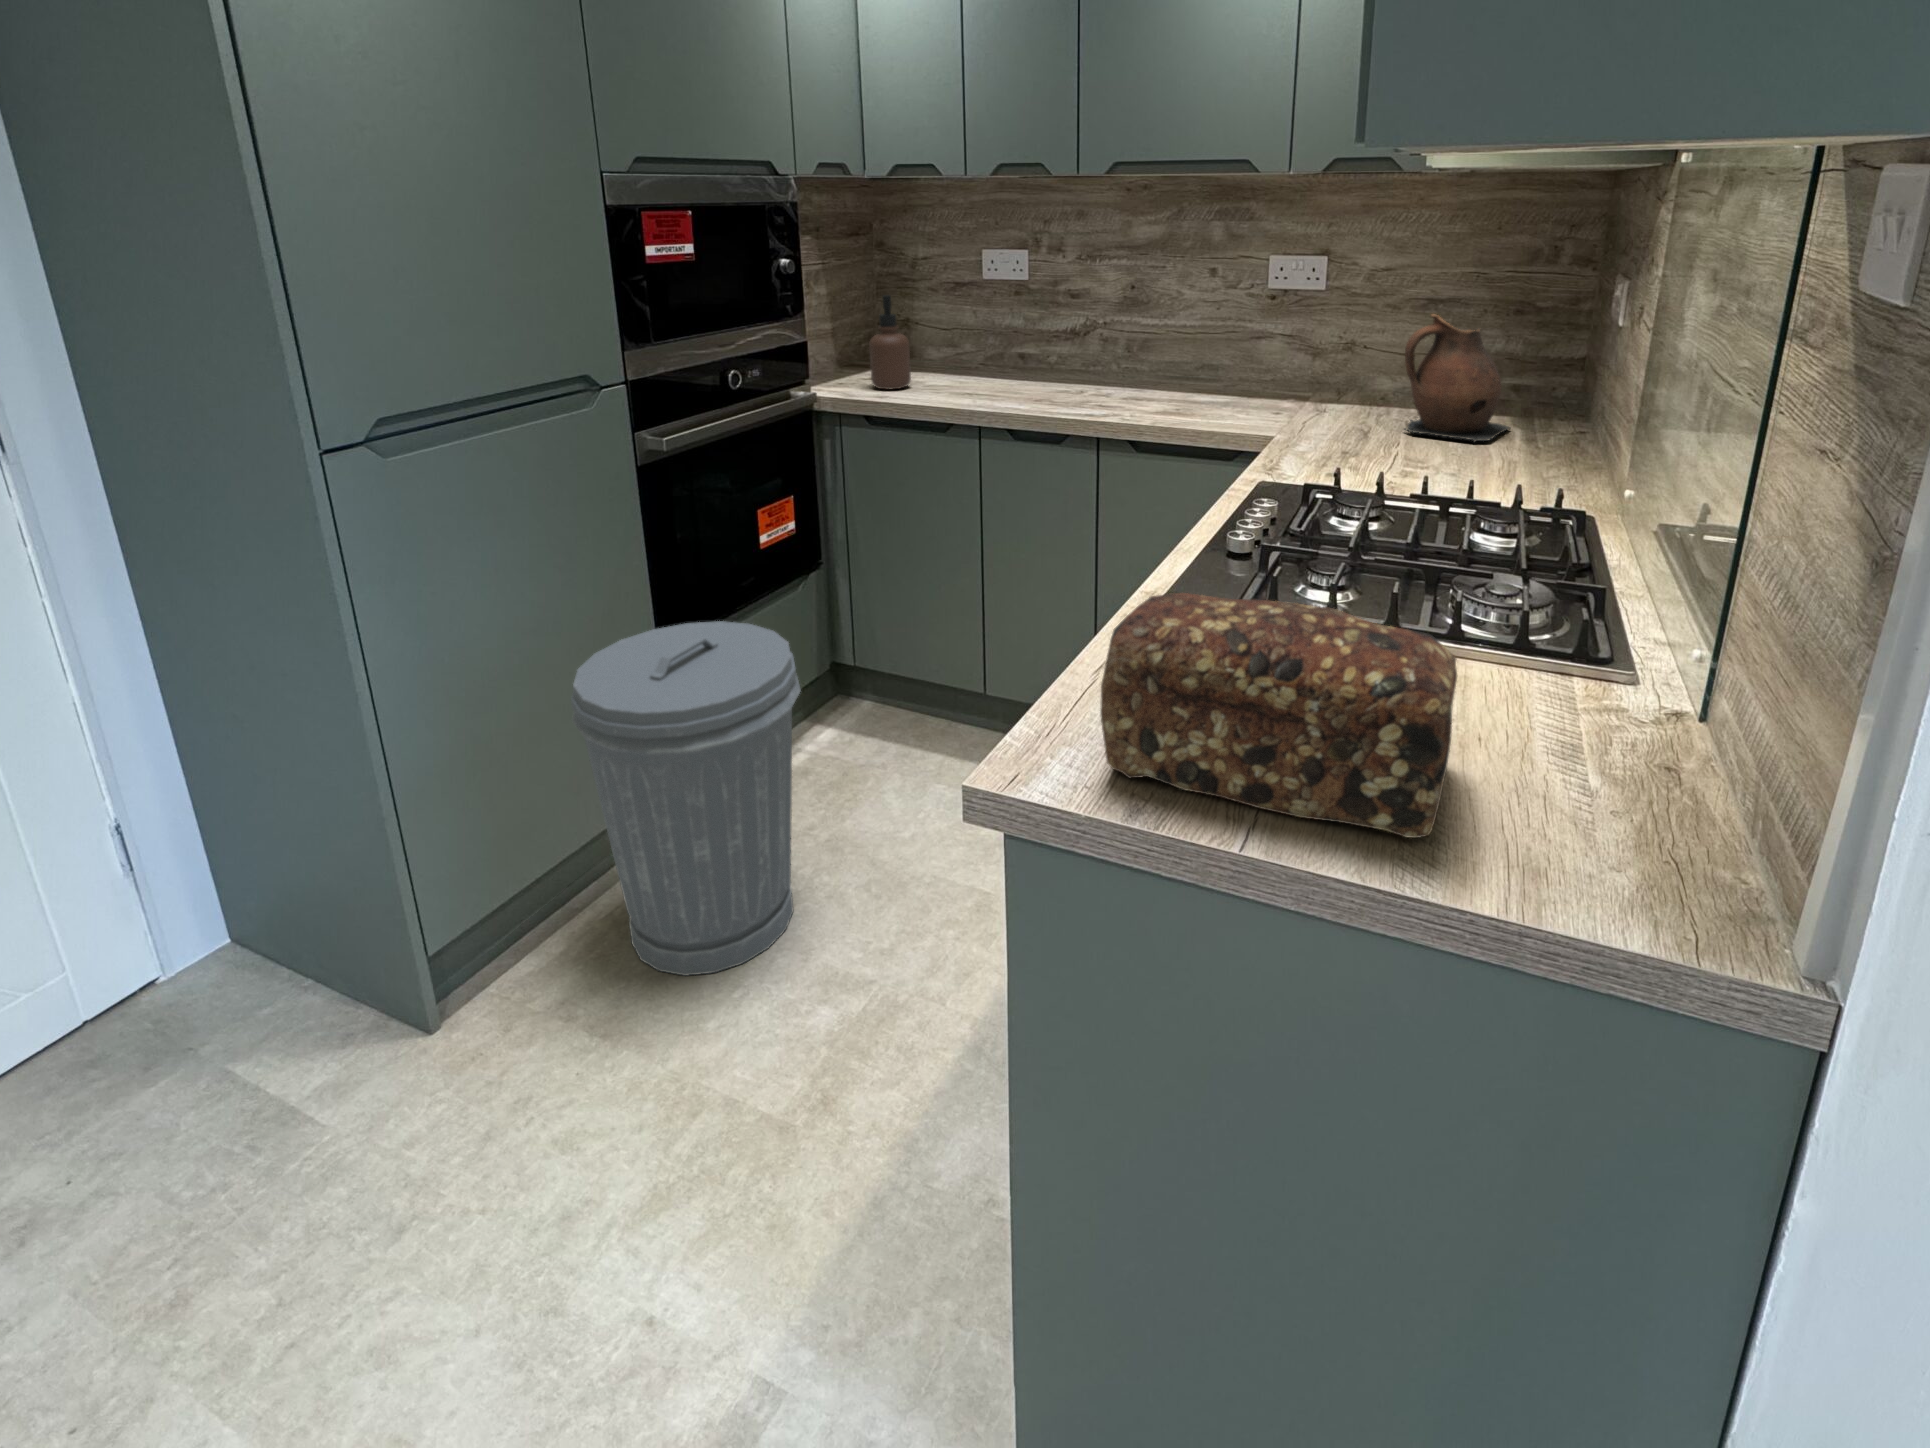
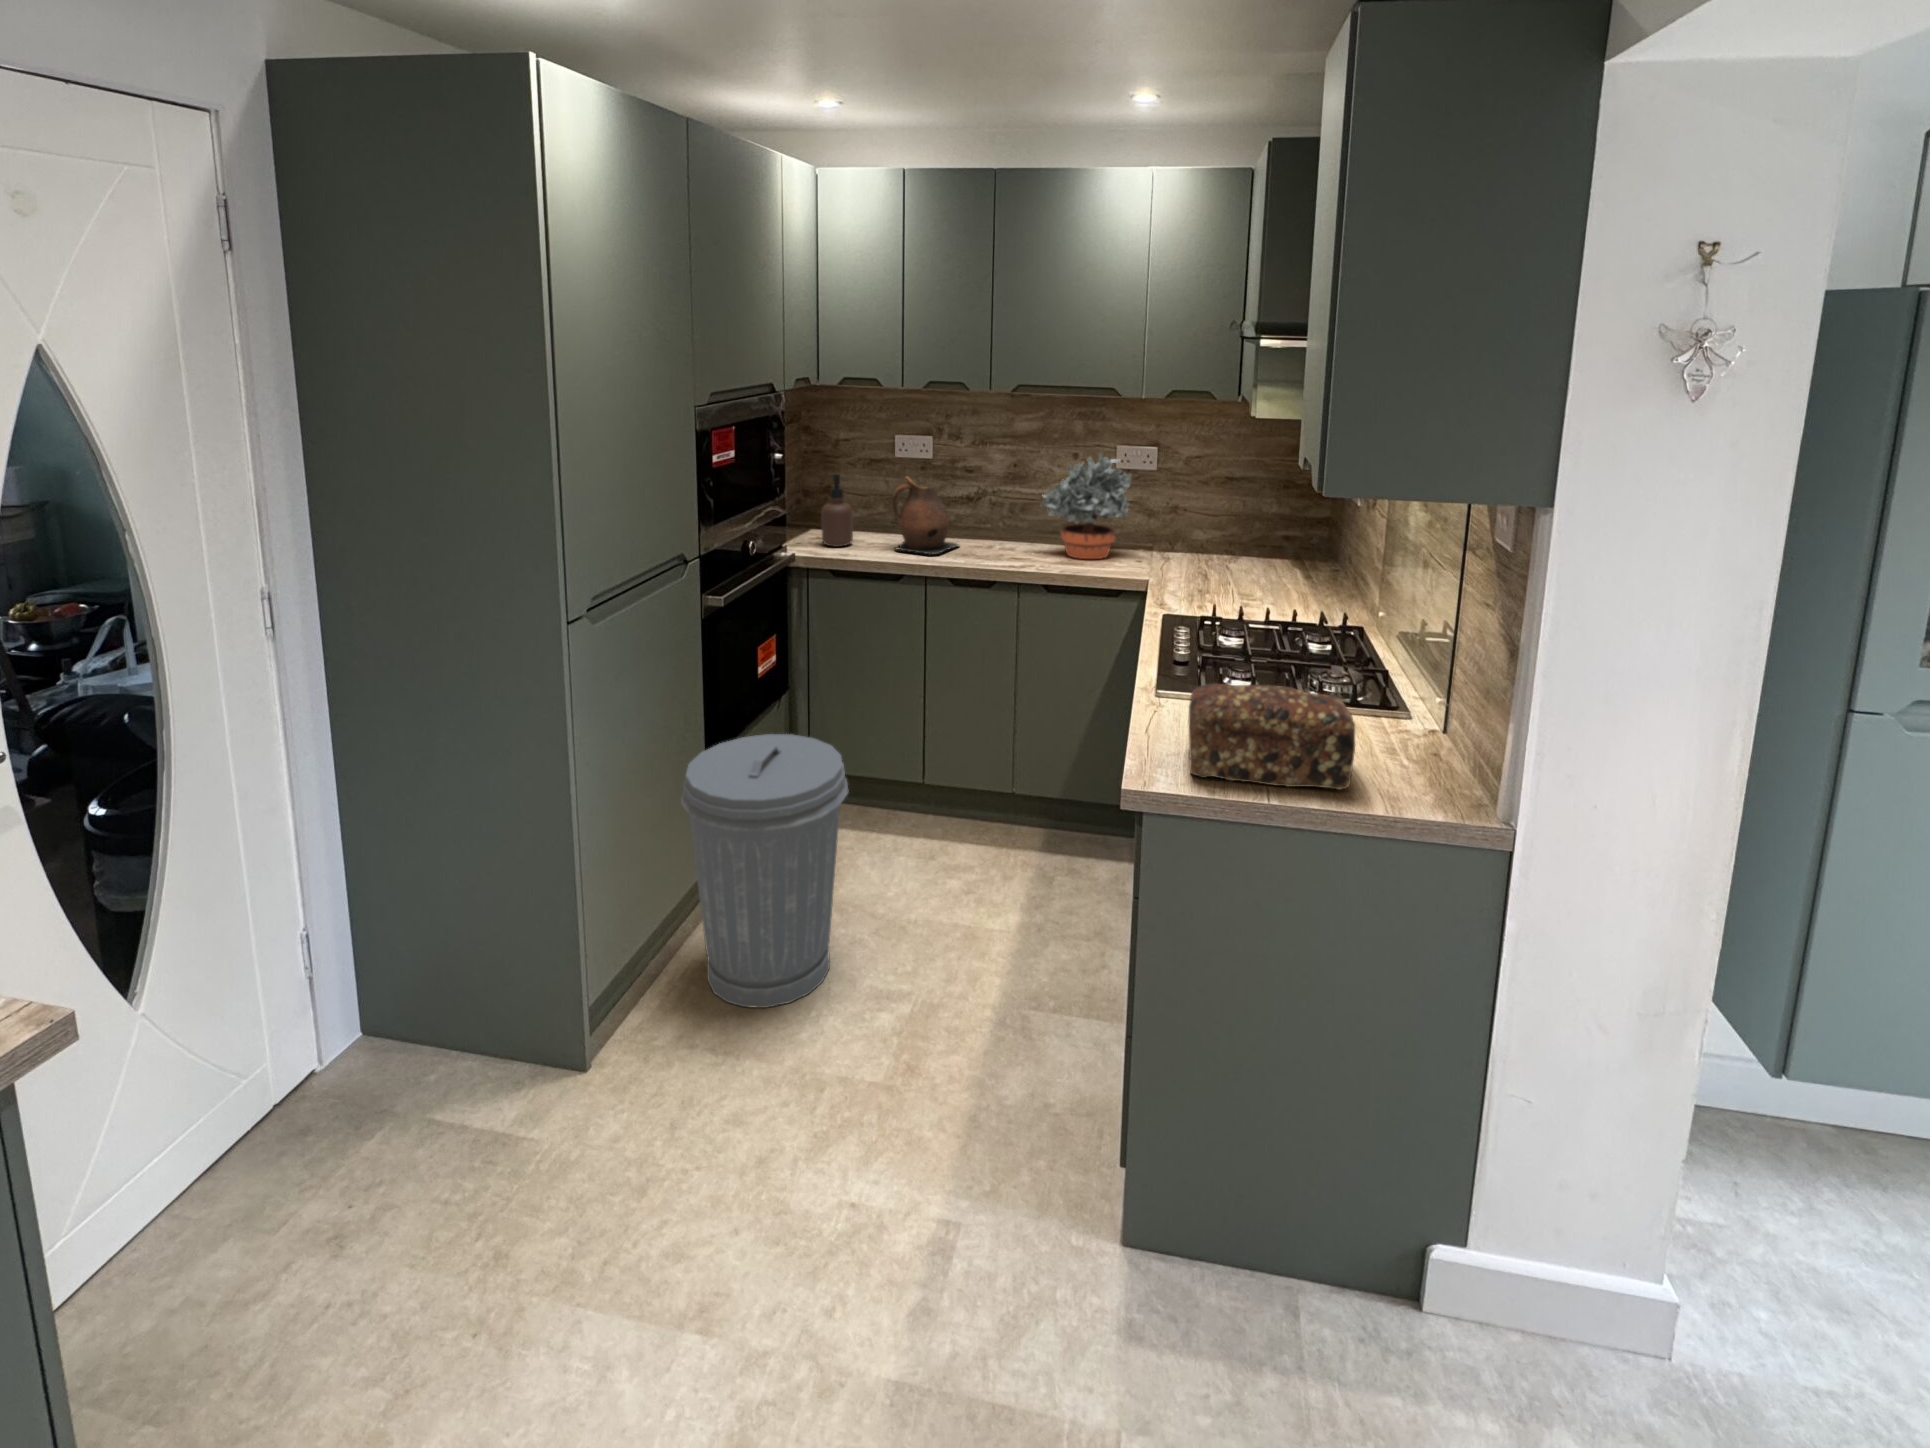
potted plant: none [1142,259,1275,410] -> present [1041,454,1131,559]
ceramic pitcher: present [1405,314,1510,442] -> present [892,477,959,555]

